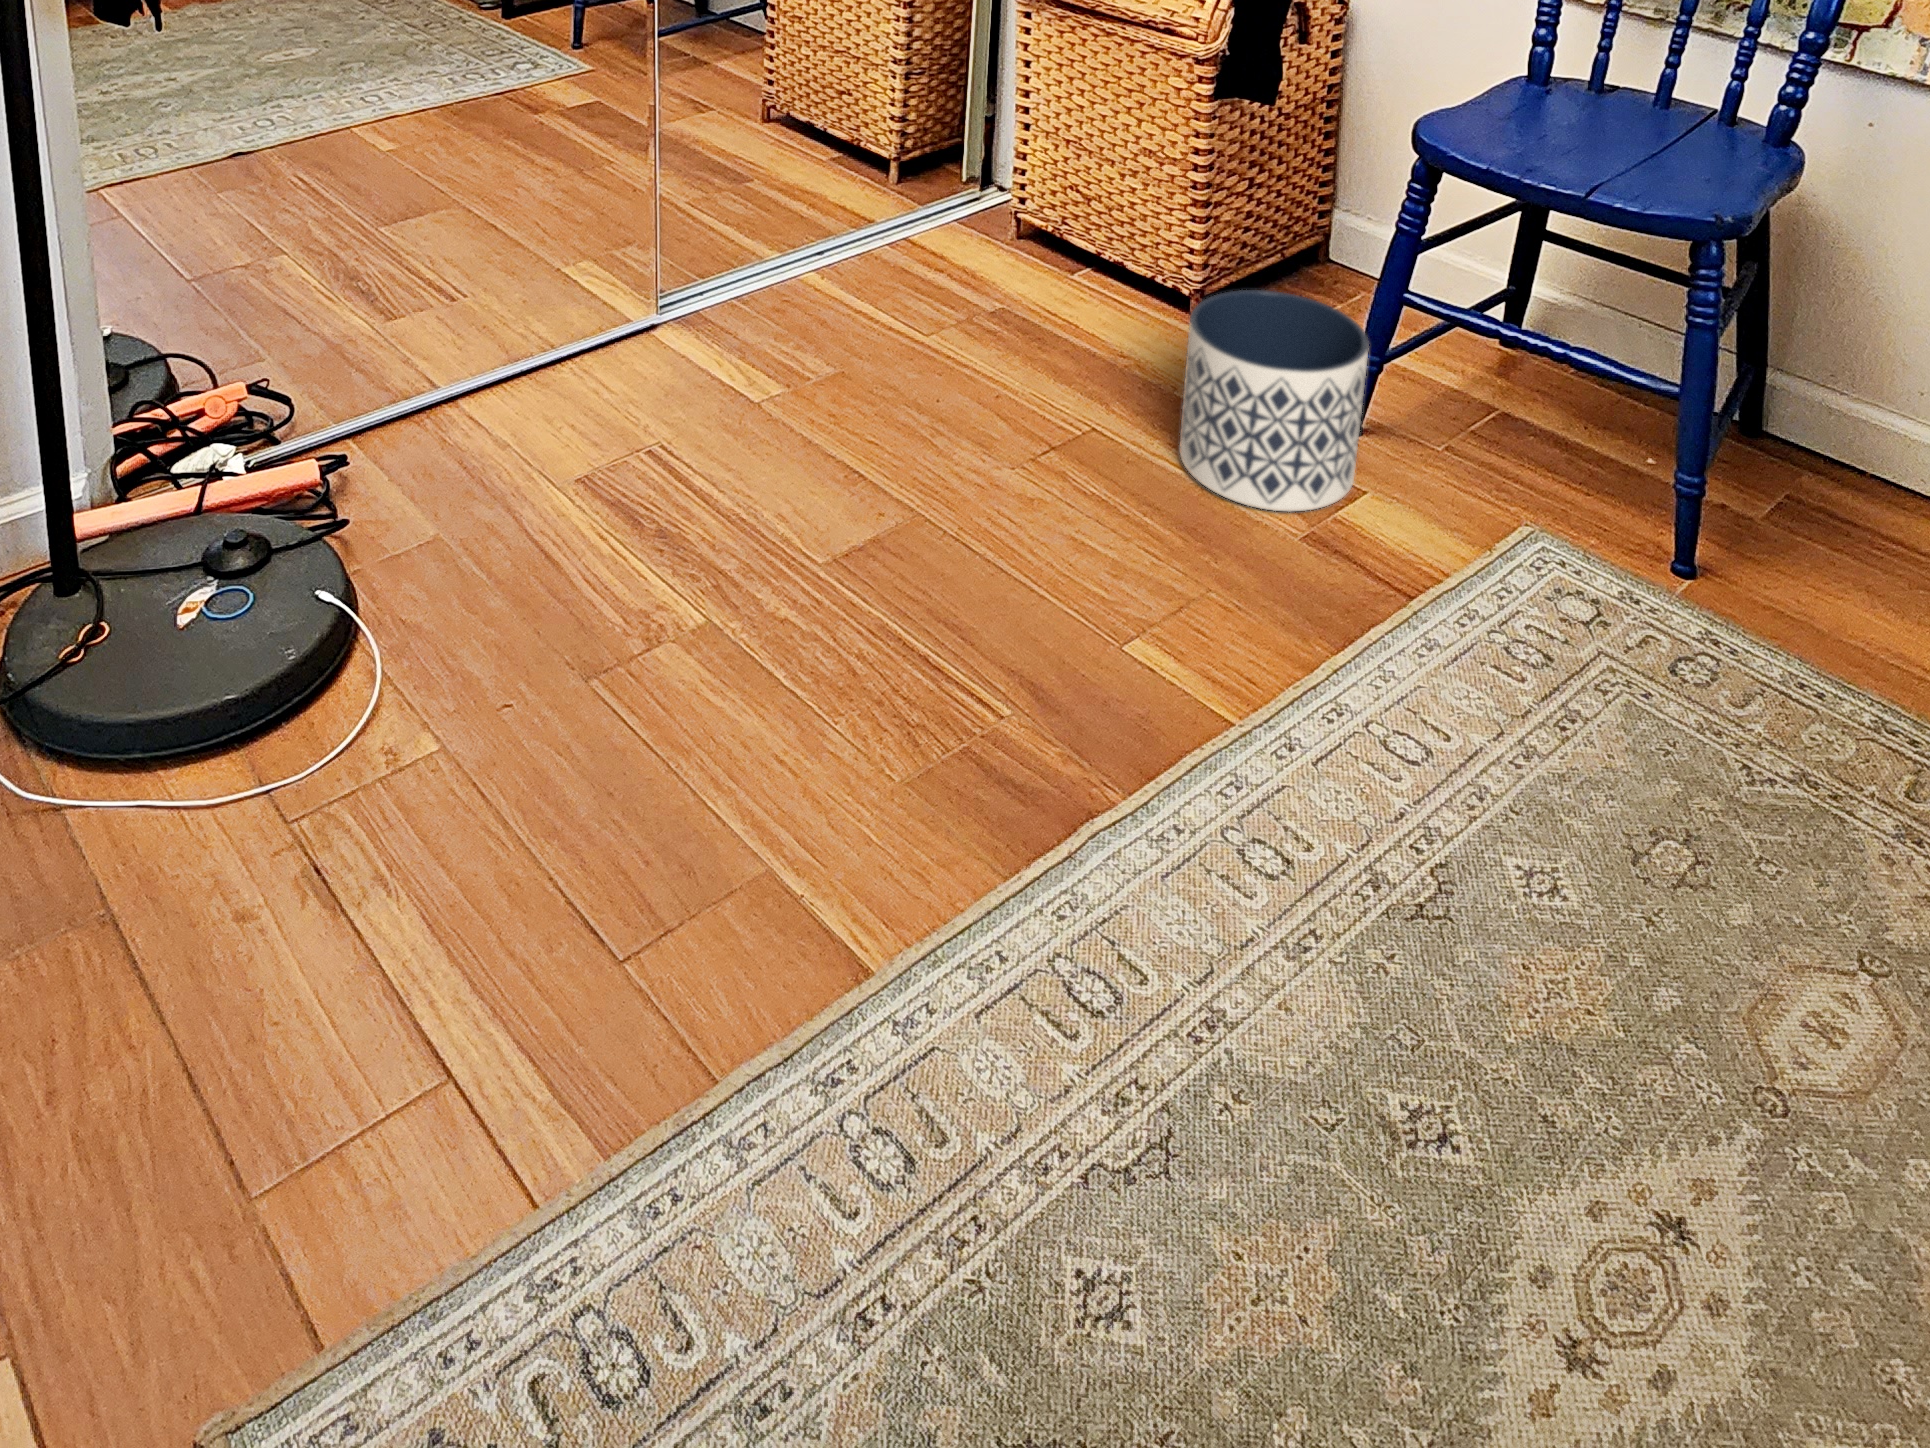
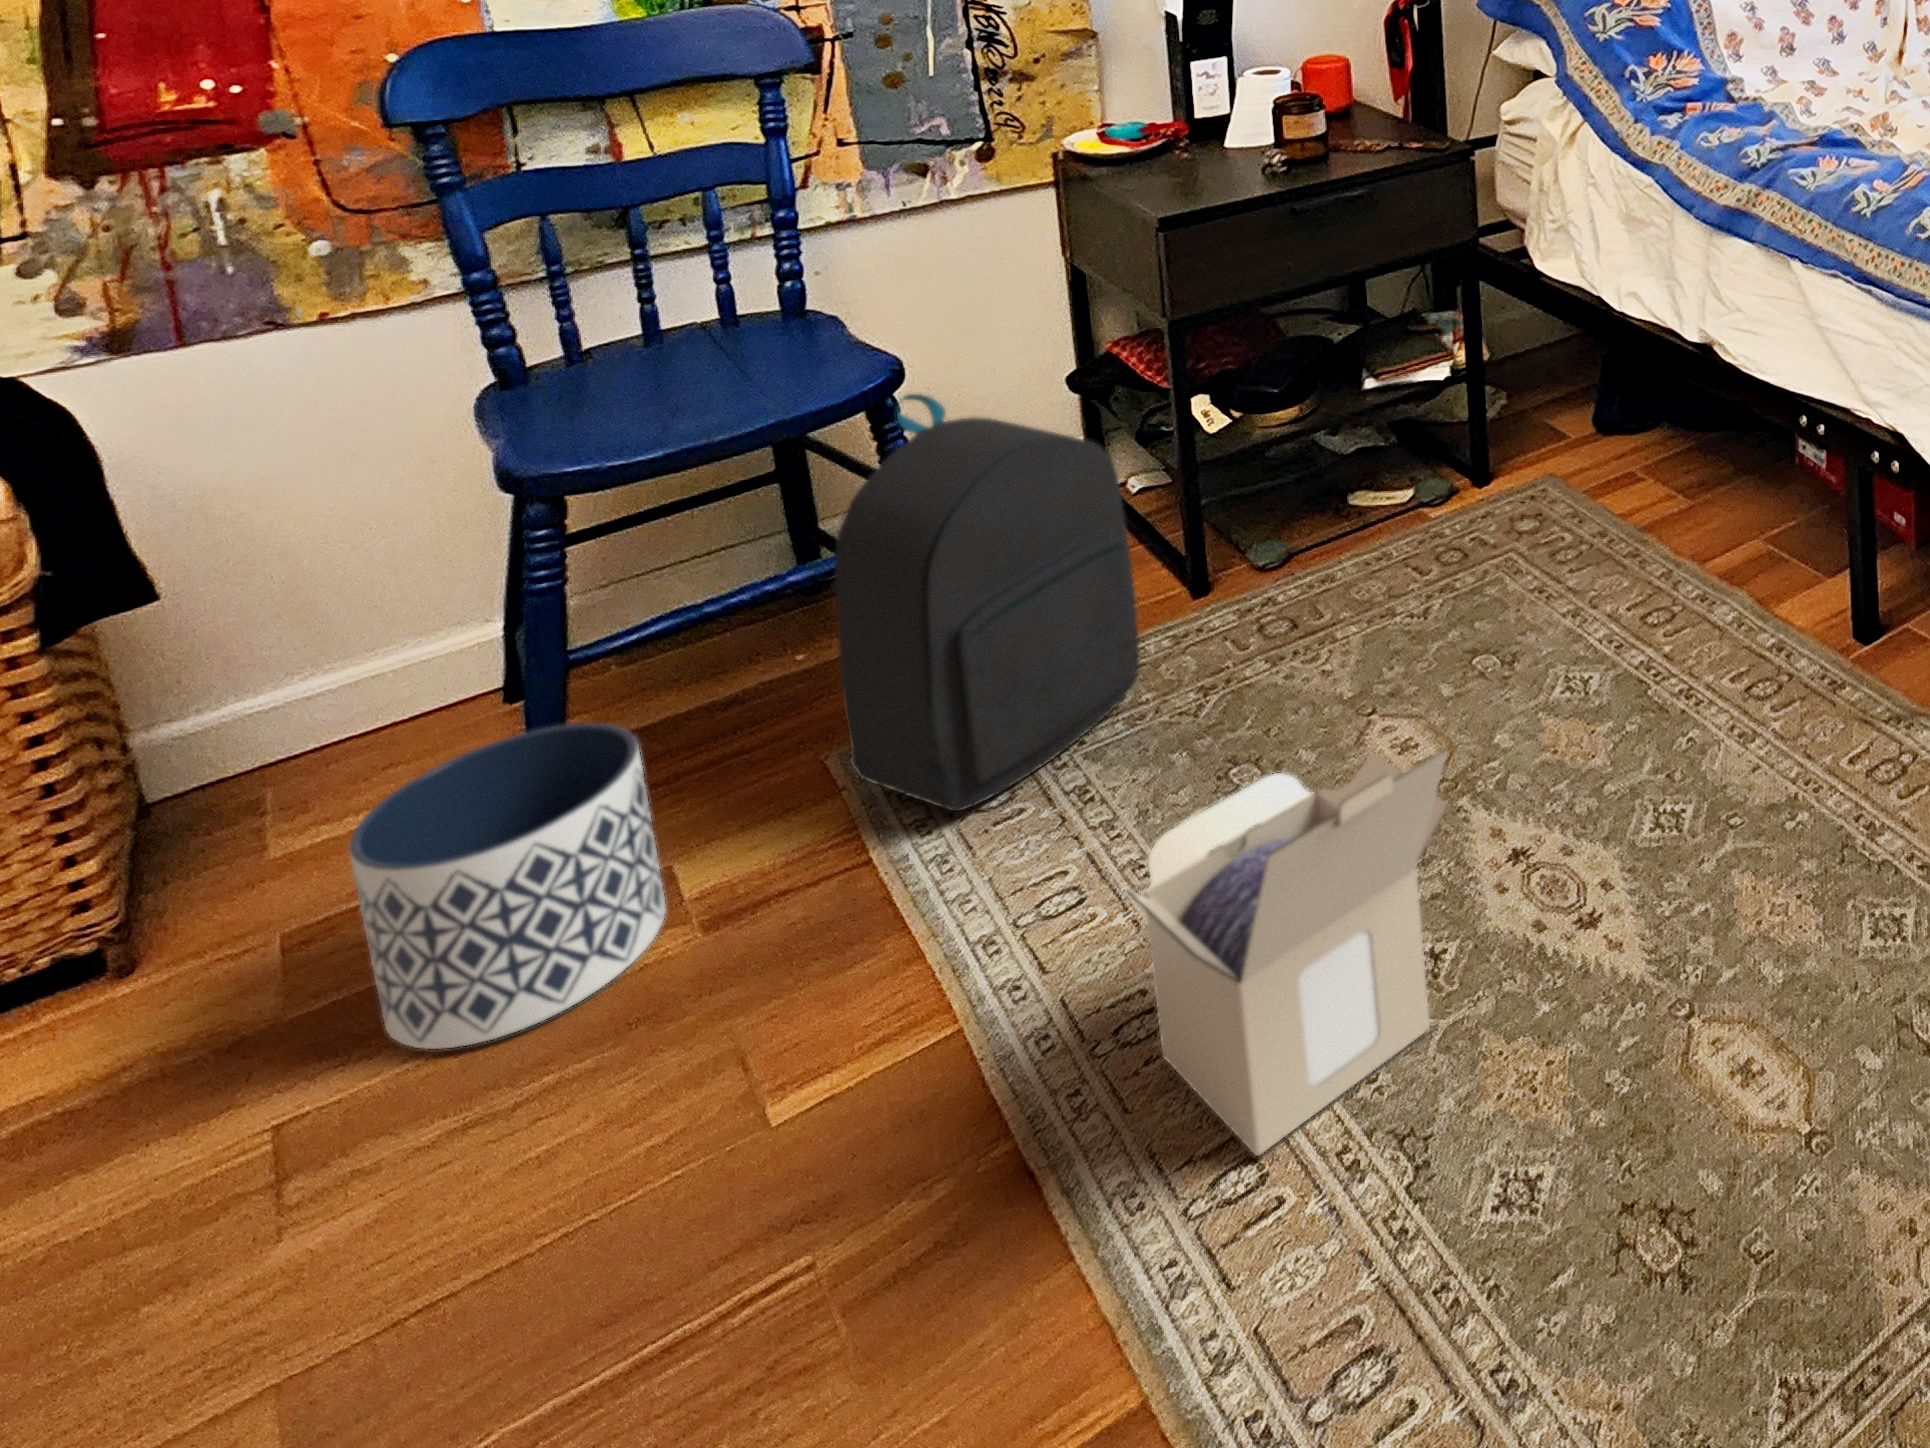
backpack: none [1485,238,1805,705] -> present [835,394,1140,811]
cardboard box: none [1100,687,1482,1151] -> present [1127,749,1449,1155]

